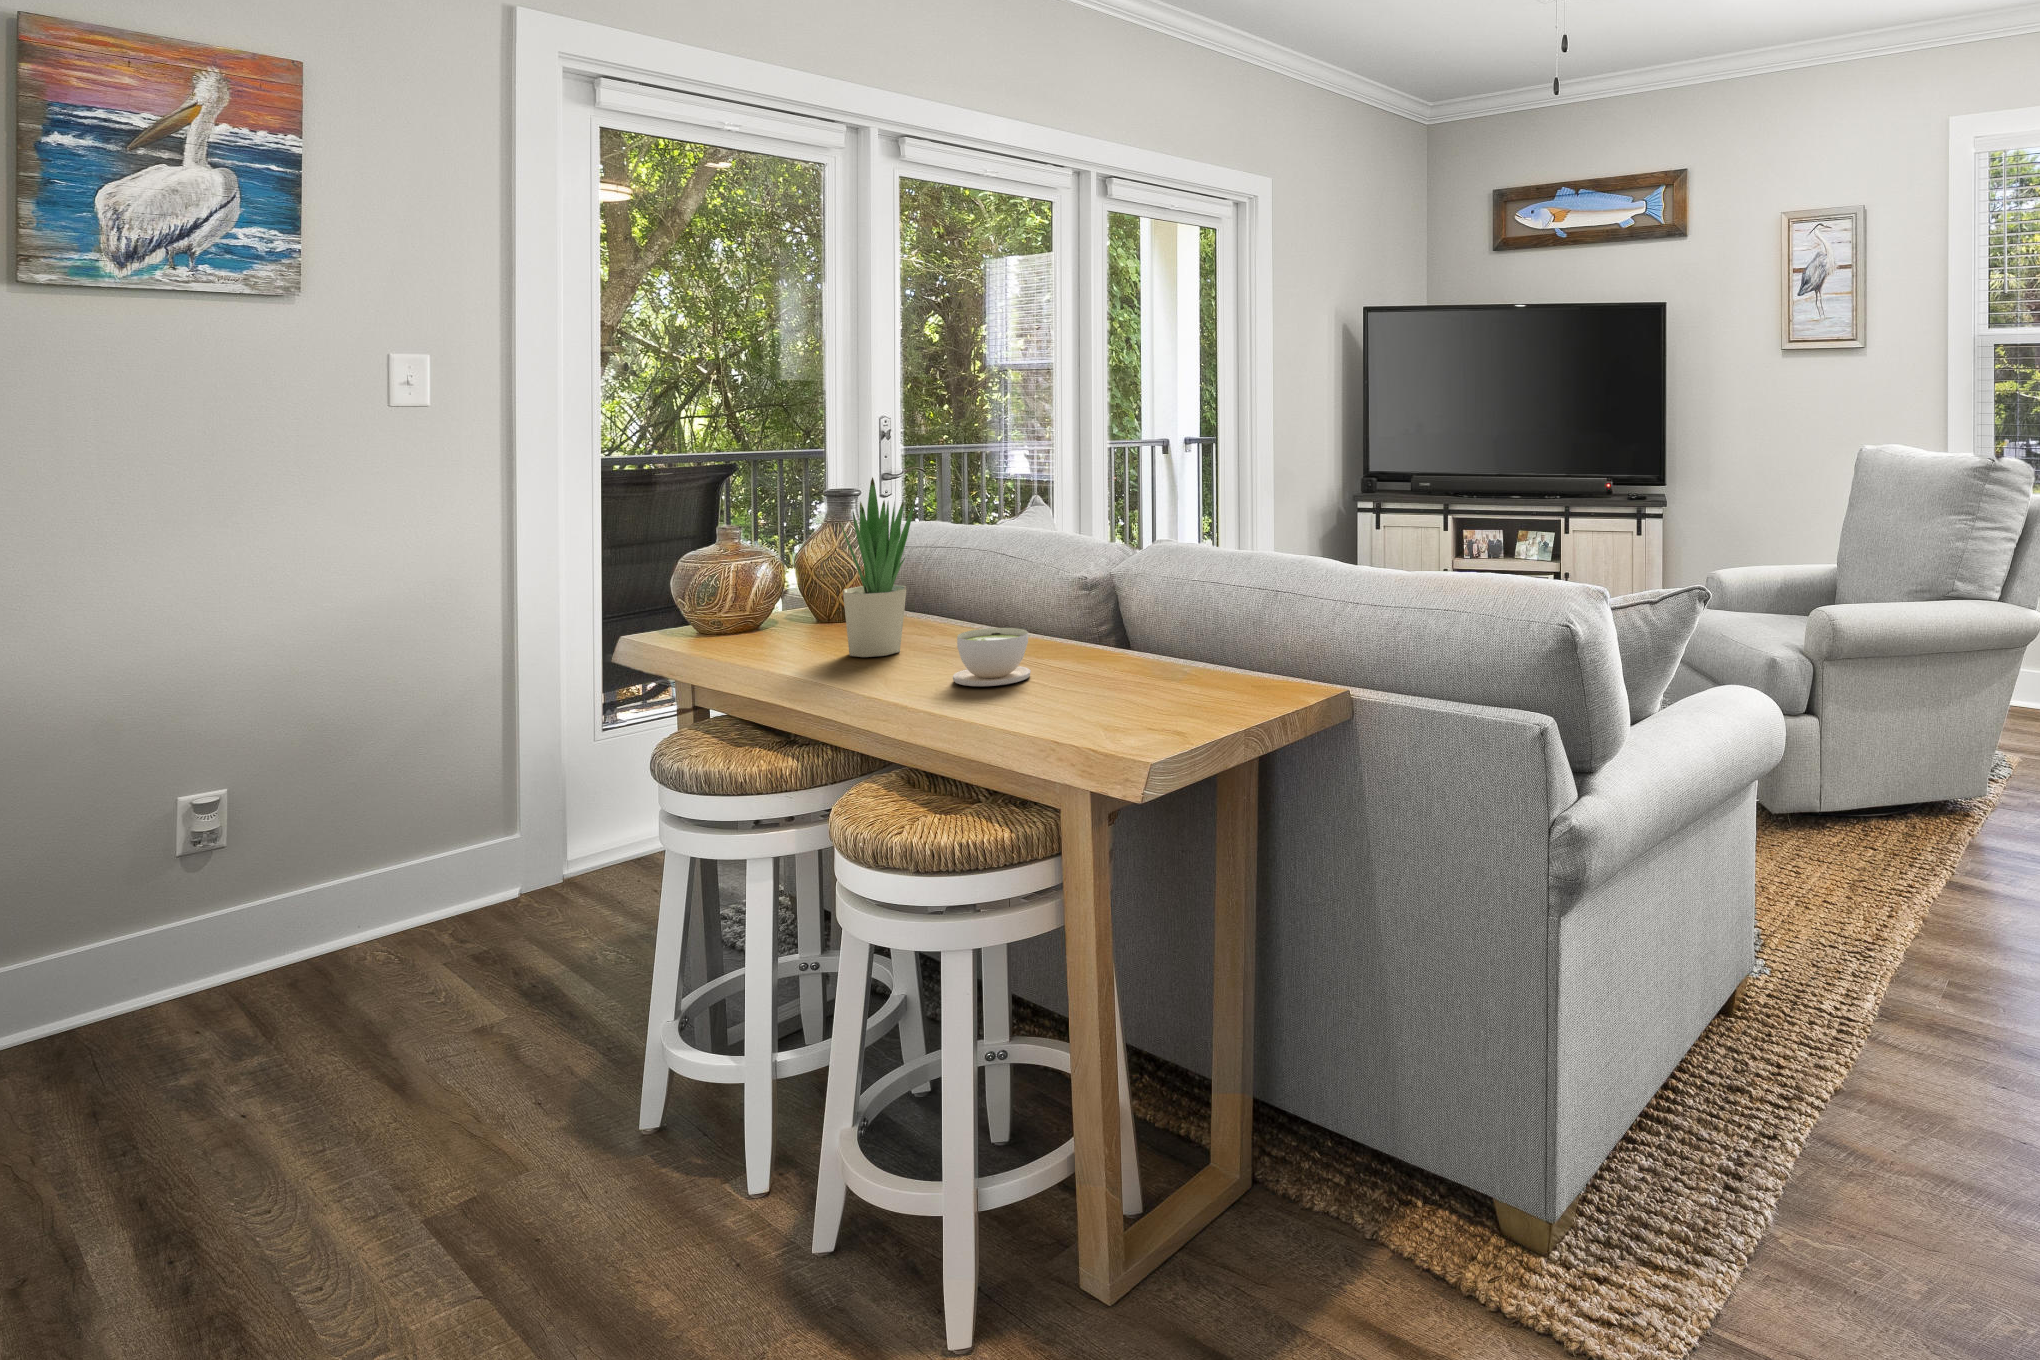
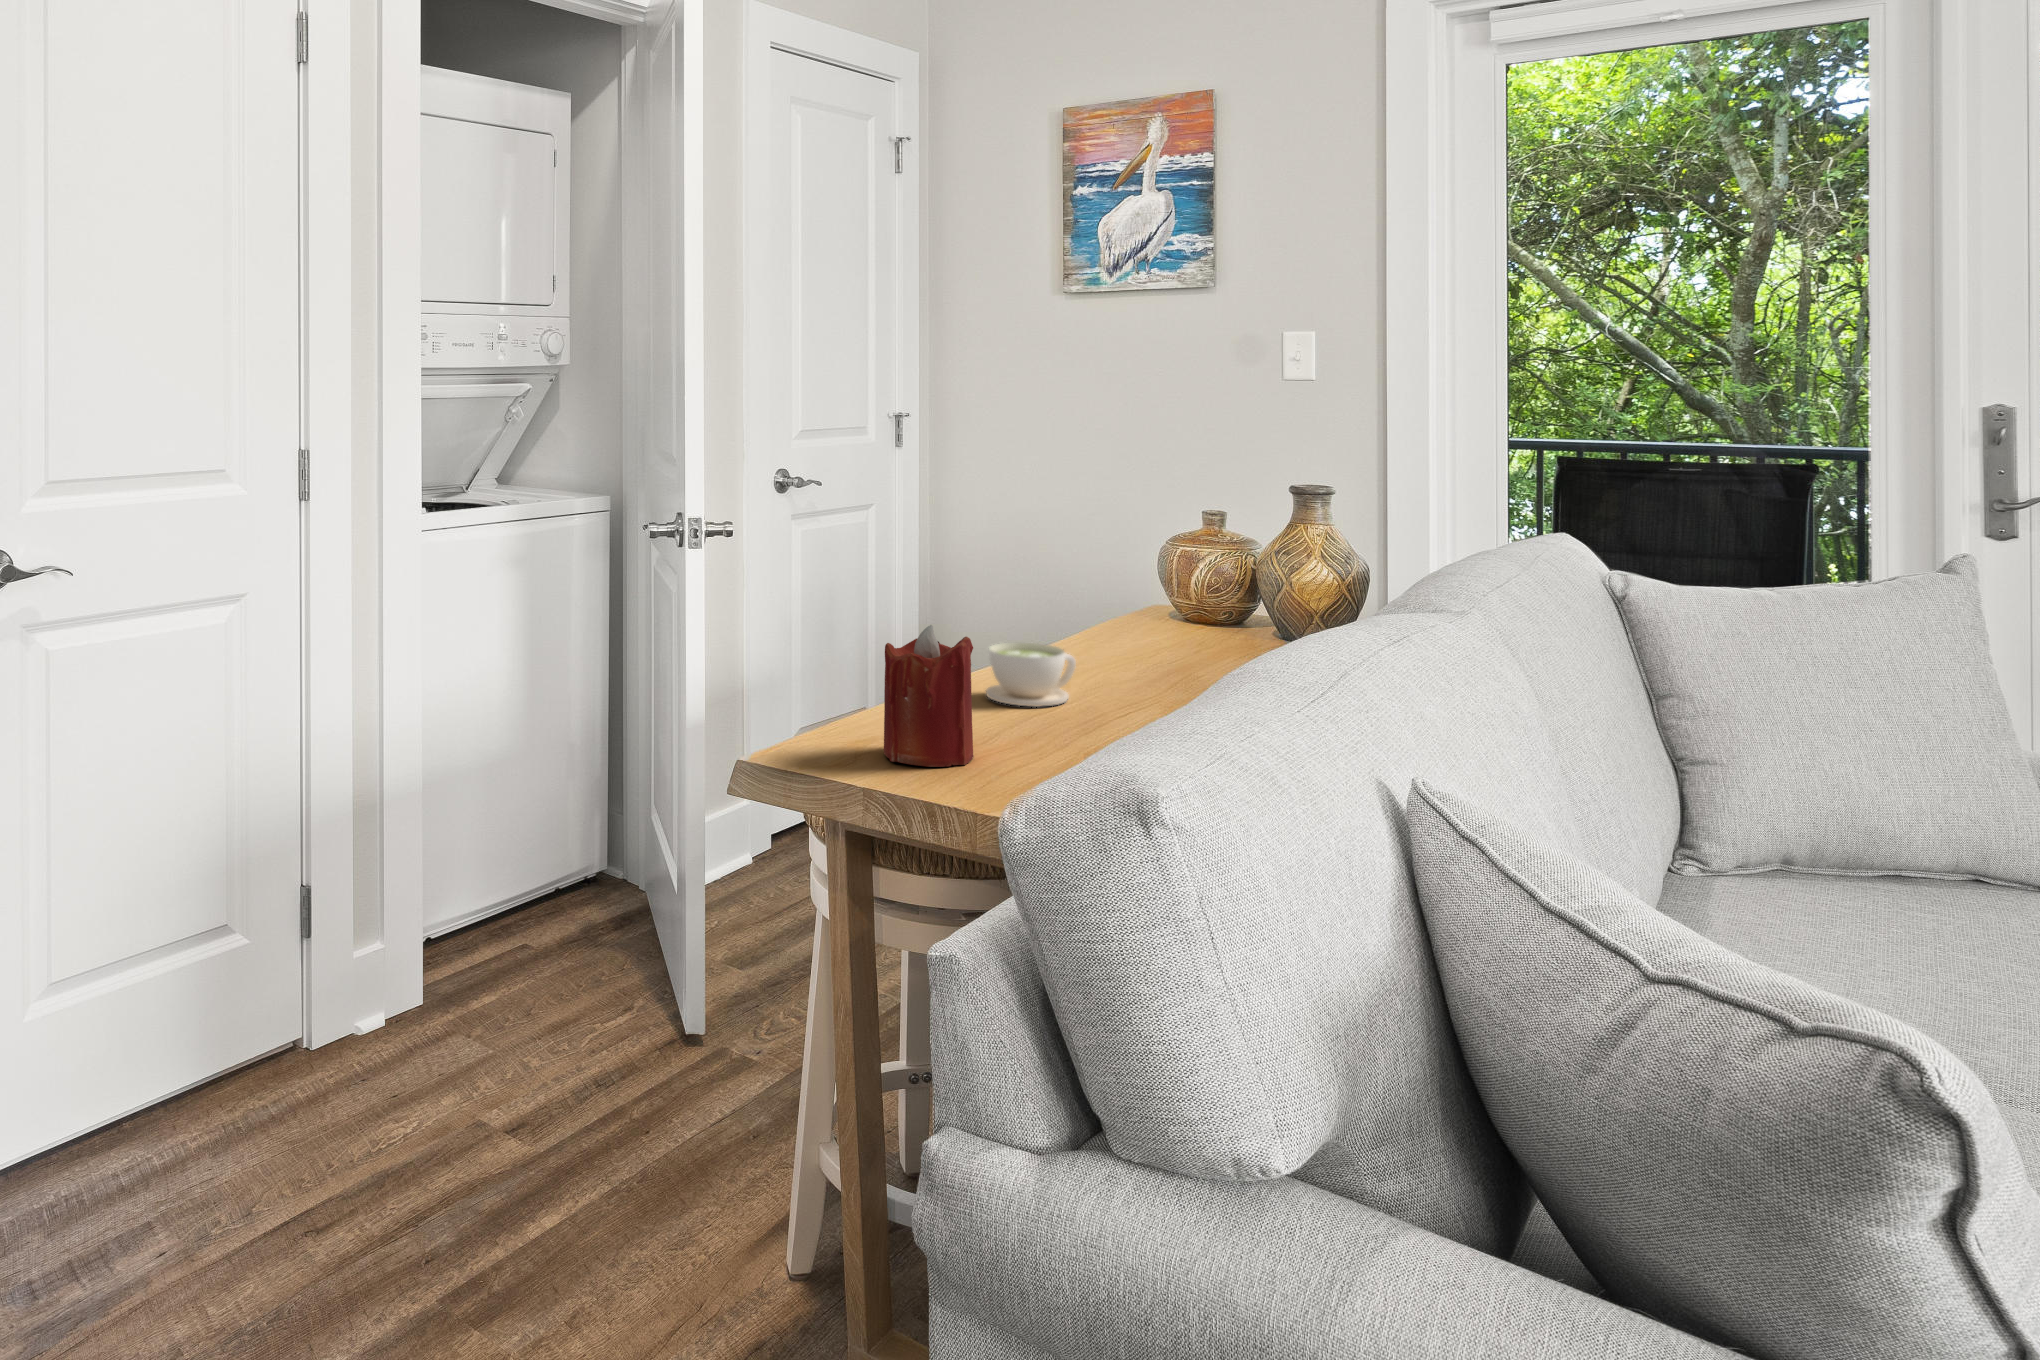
potted plant: present [840,477,915,657] -> none [1079,471,1159,665]
candle: none [1127,594,1208,718] -> present [884,625,973,767]

